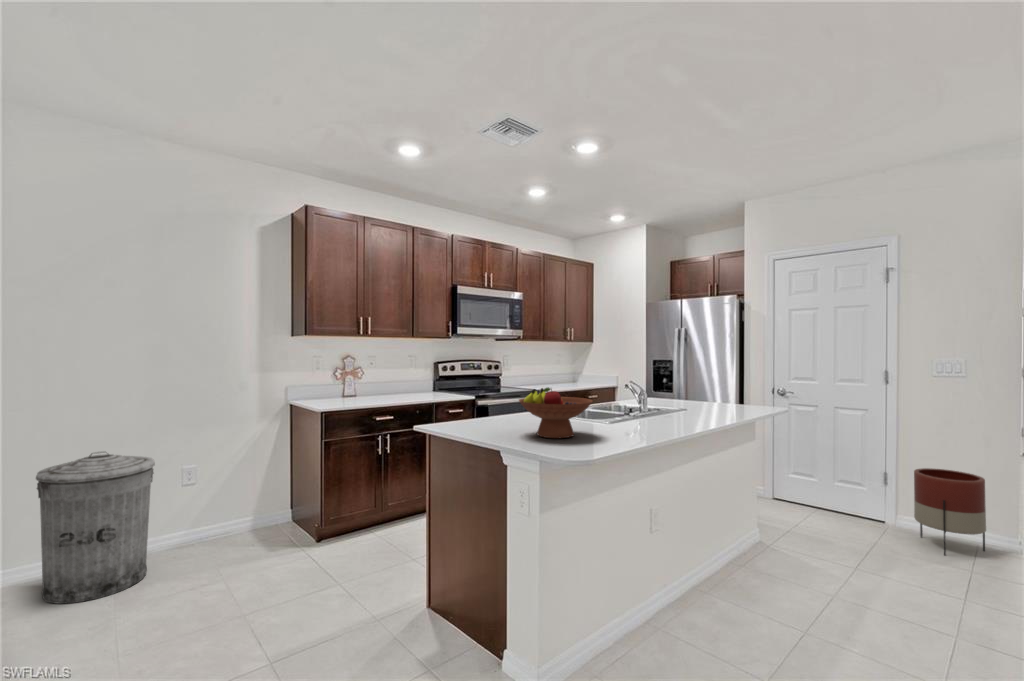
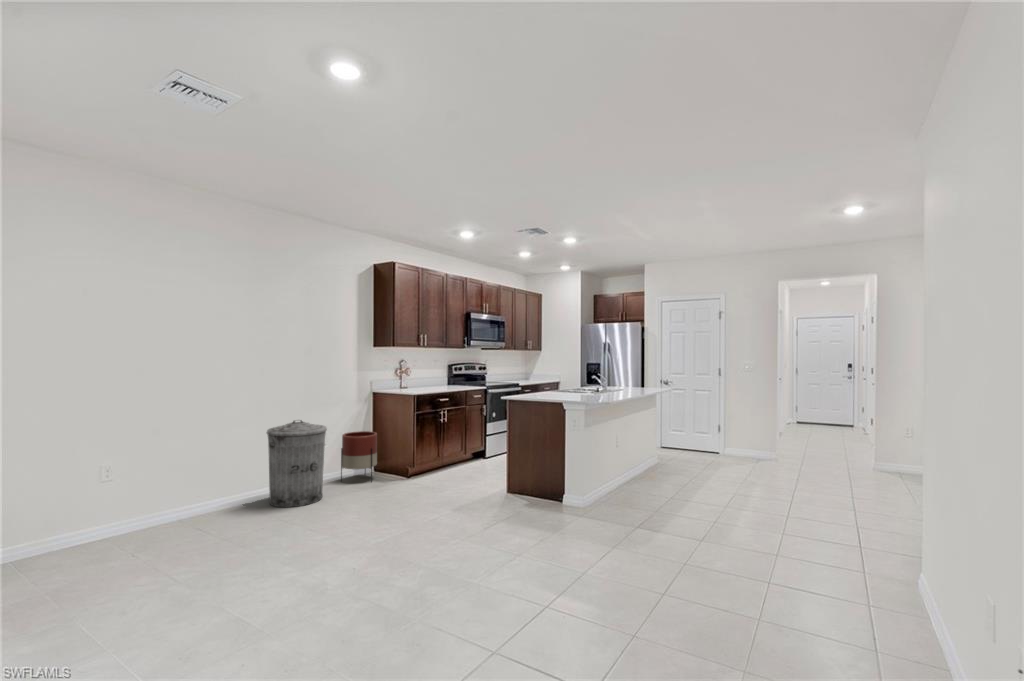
fruit bowl: present [519,387,593,438] -> none [558,377,594,401]
planter: present [914,468,986,555] -> present [341,431,377,482]

